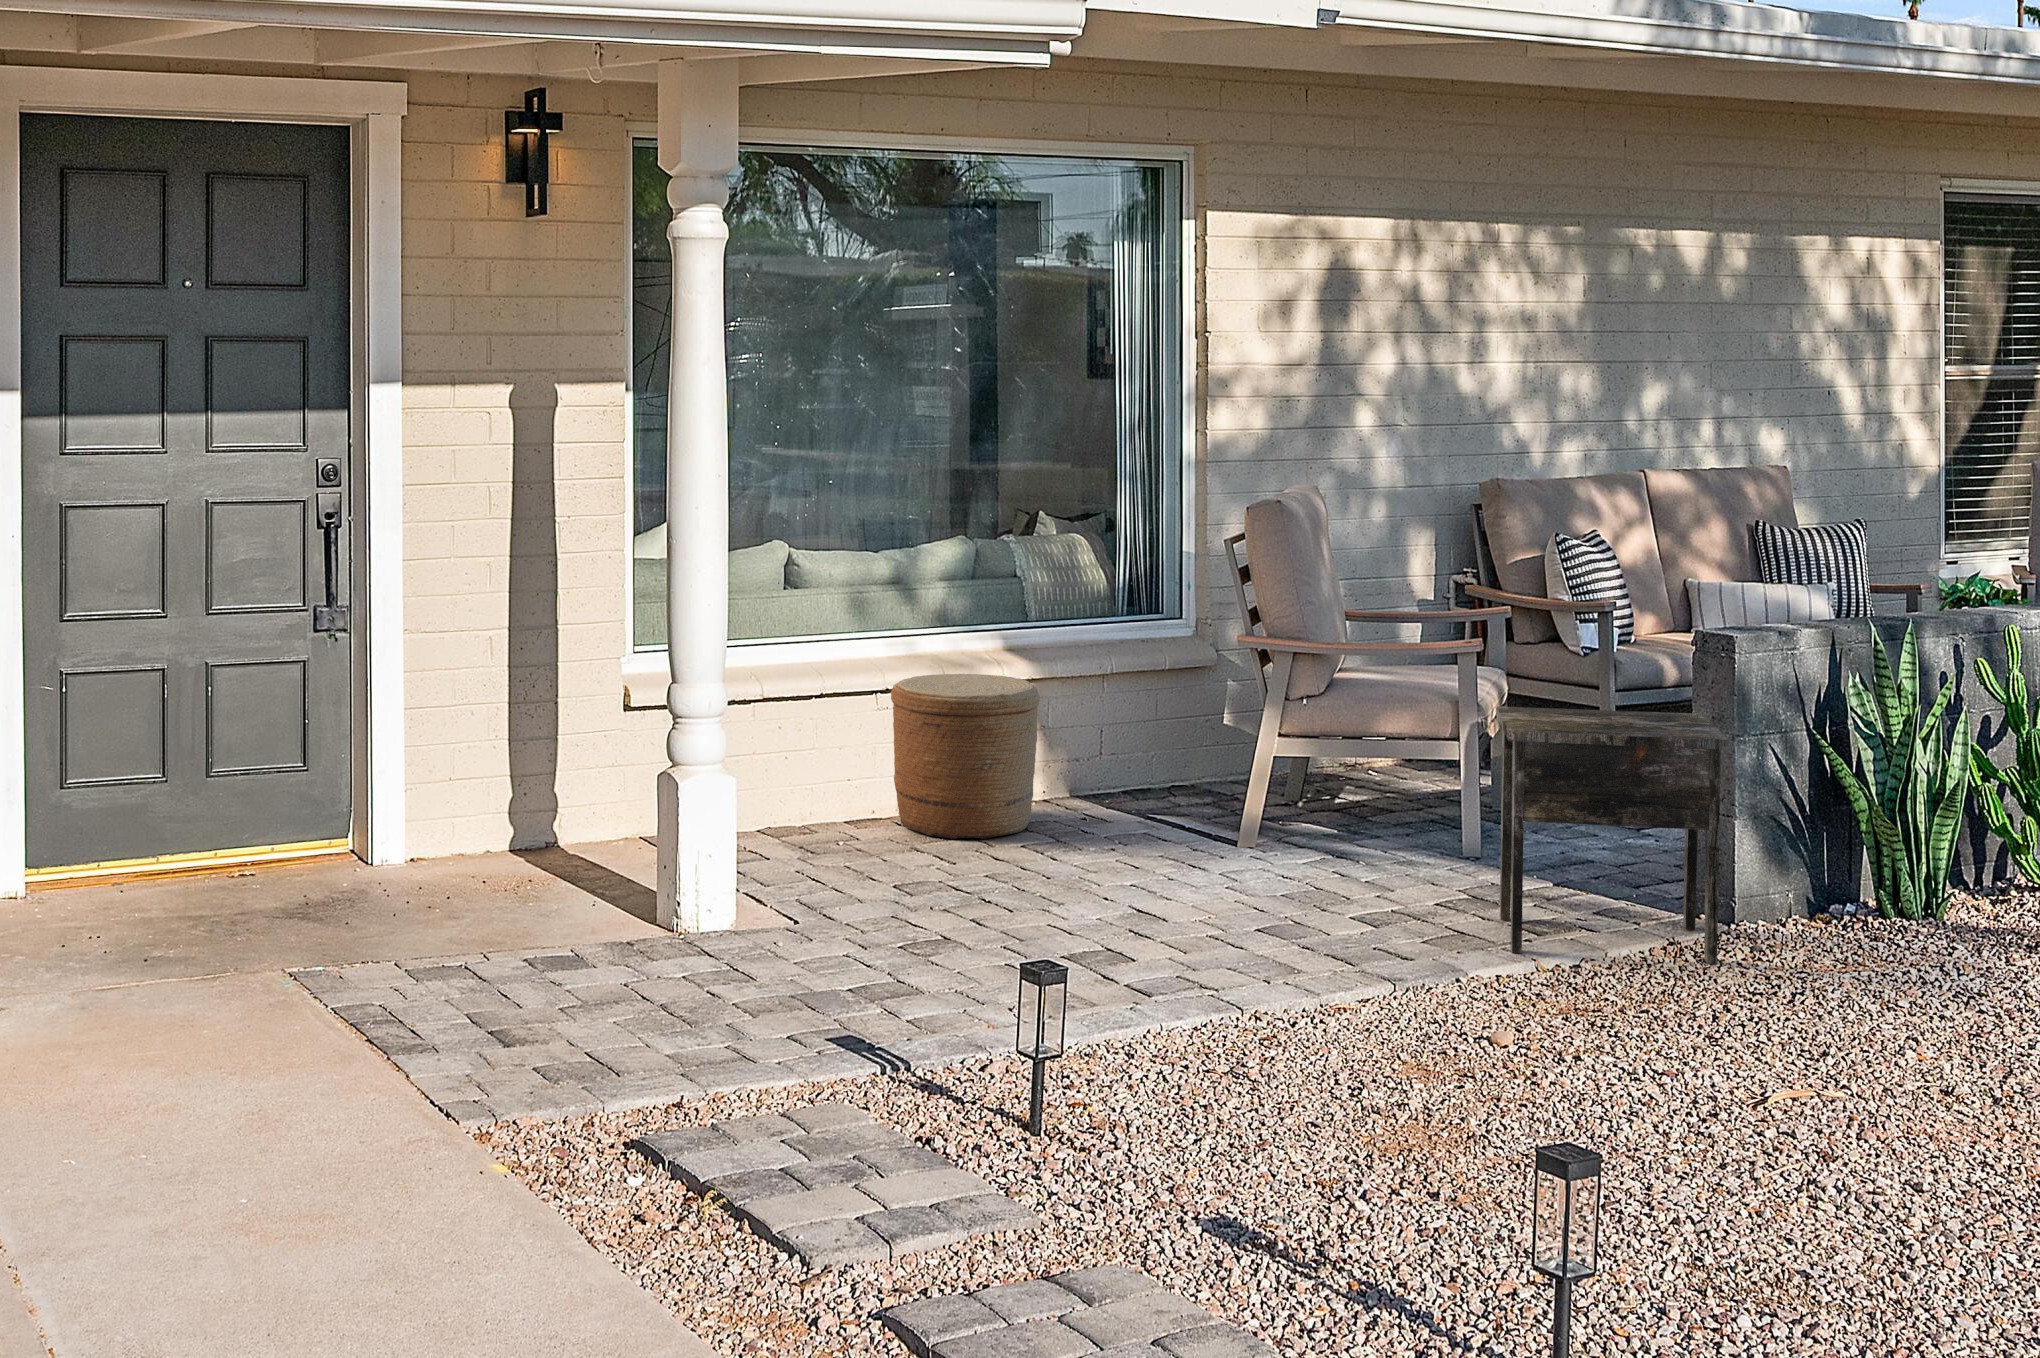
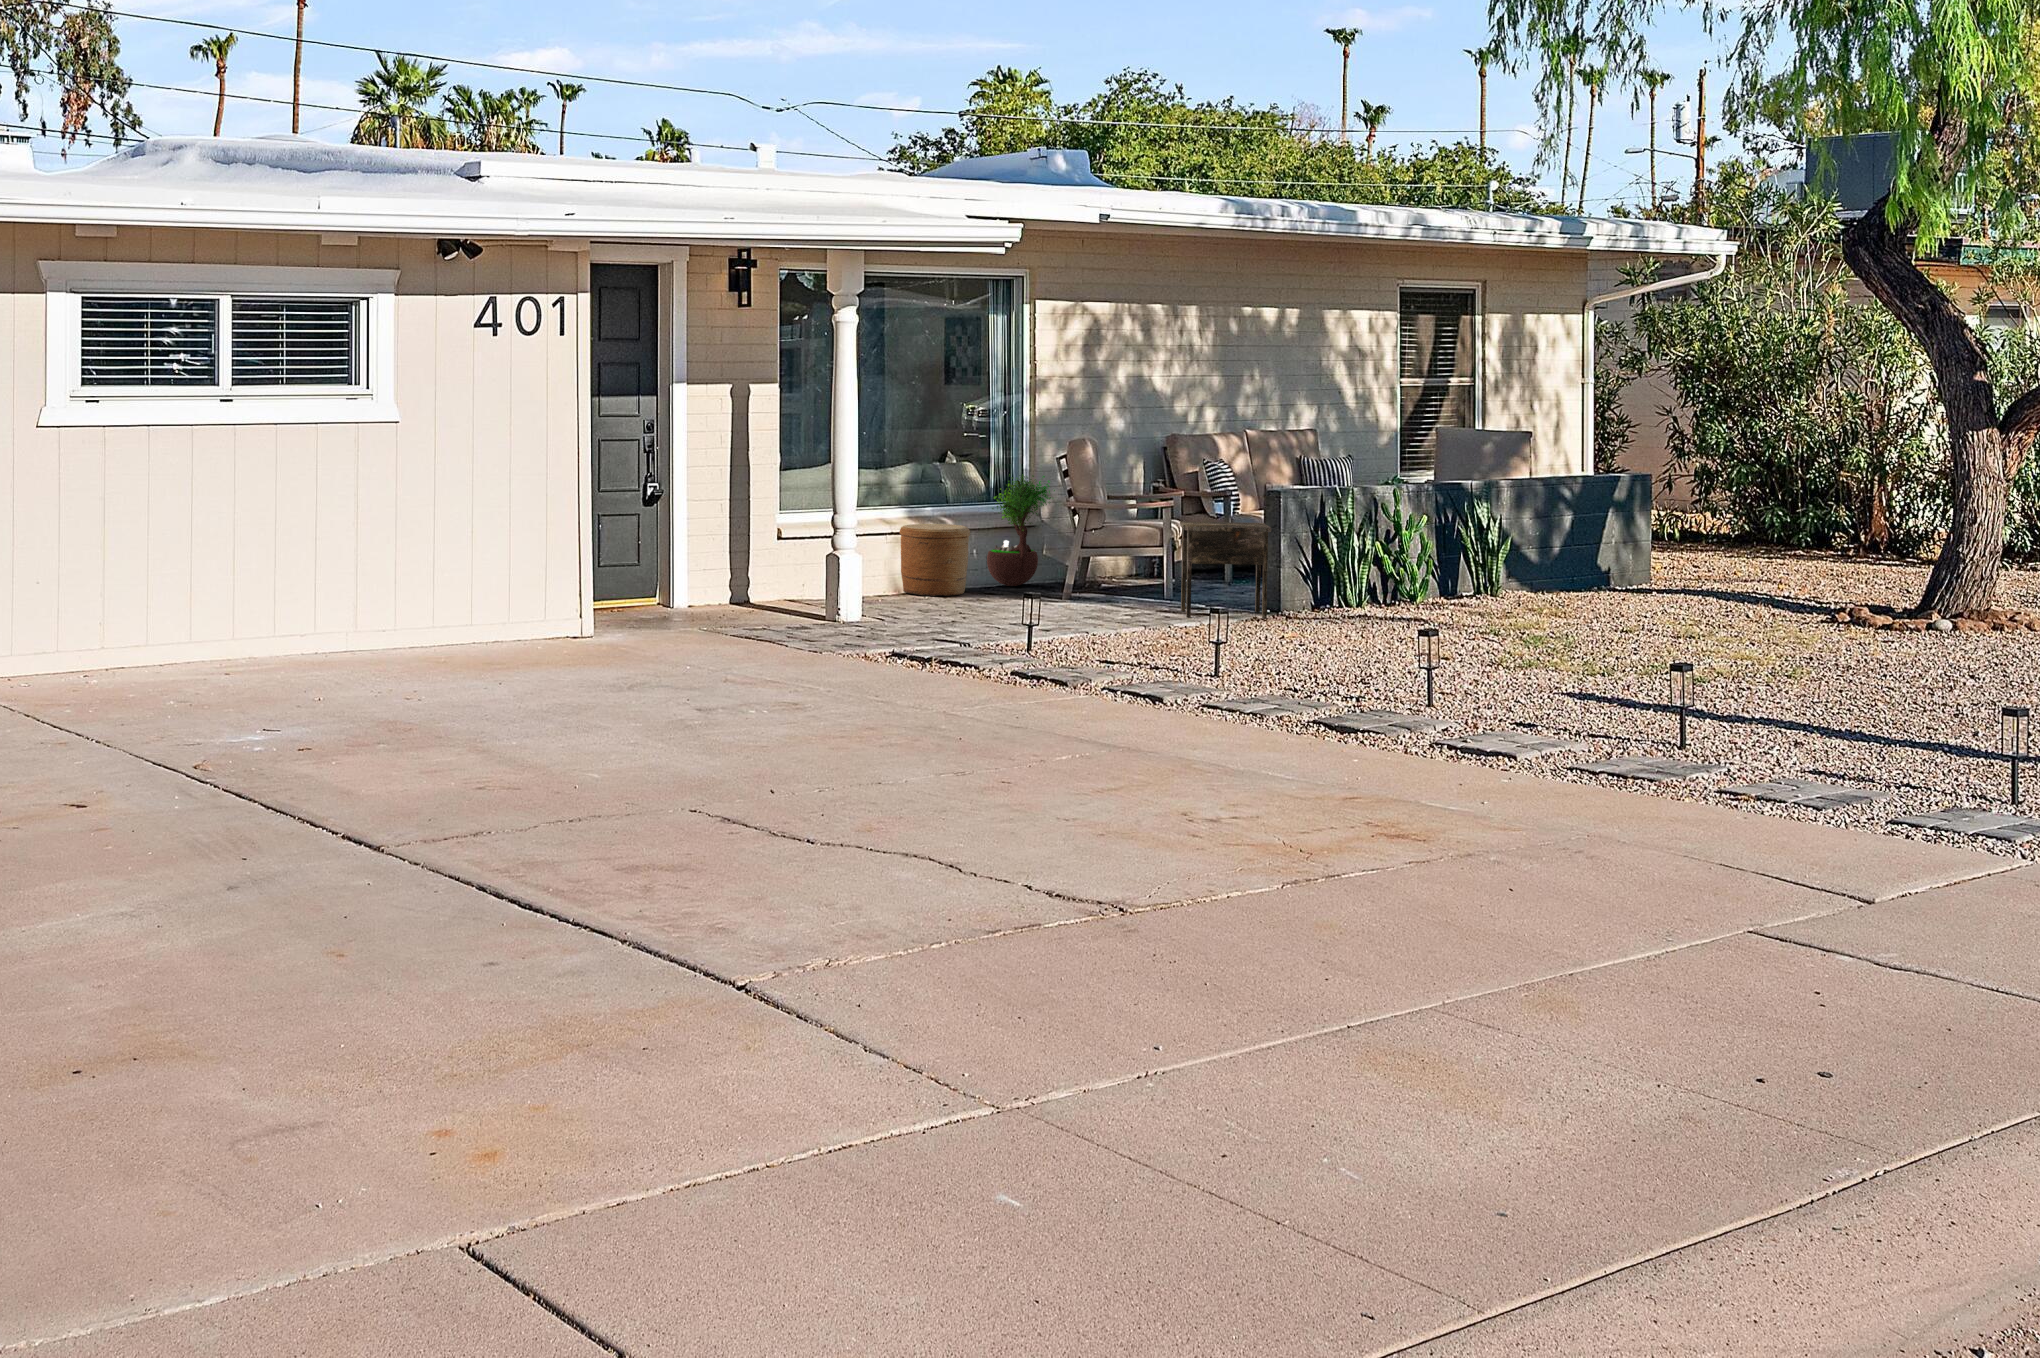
potted tree: none [1094,558,1233,801] -> present [987,475,1055,586]

